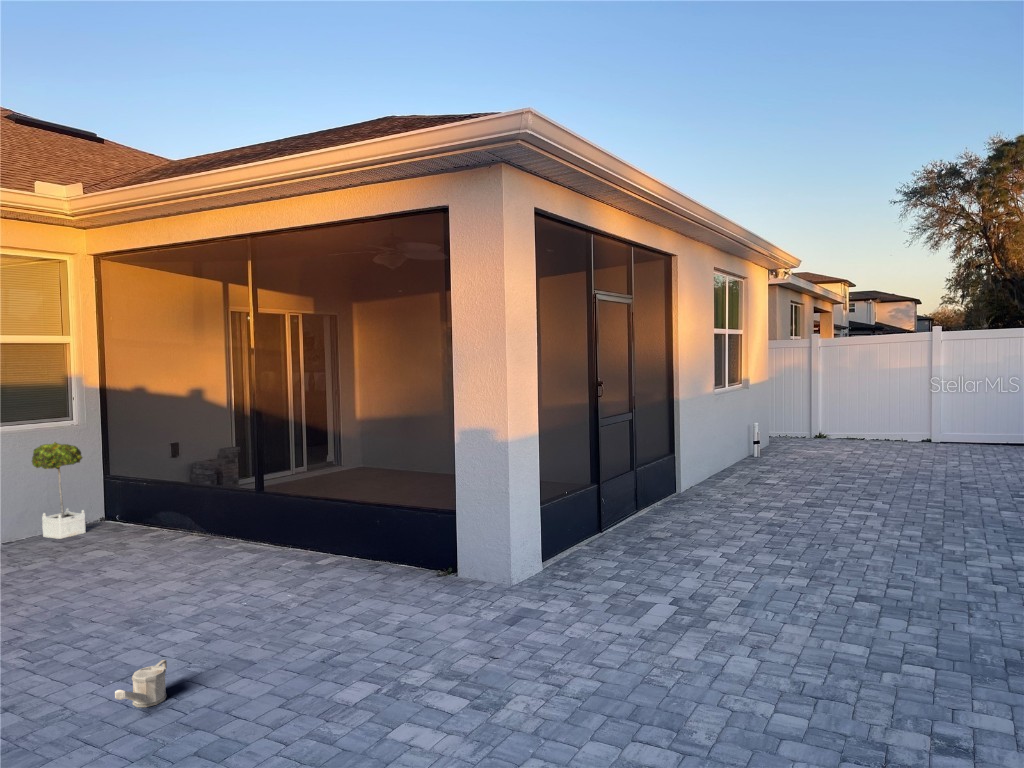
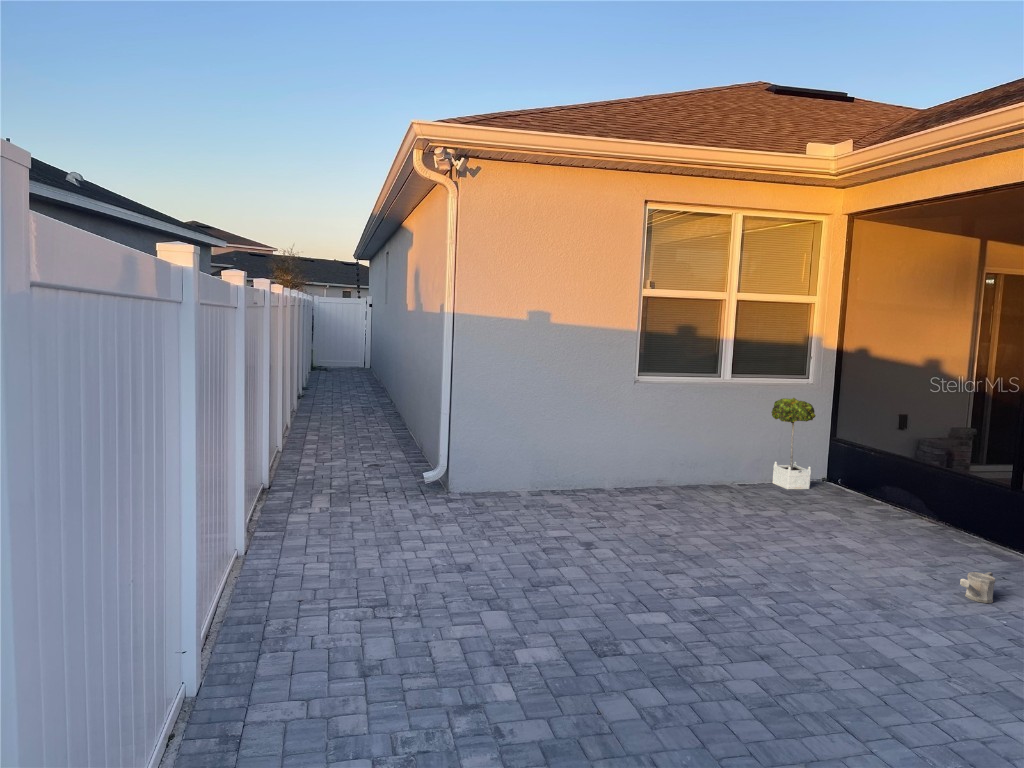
watering can: present [115,660,167,707] -> present [960,572,995,603]

